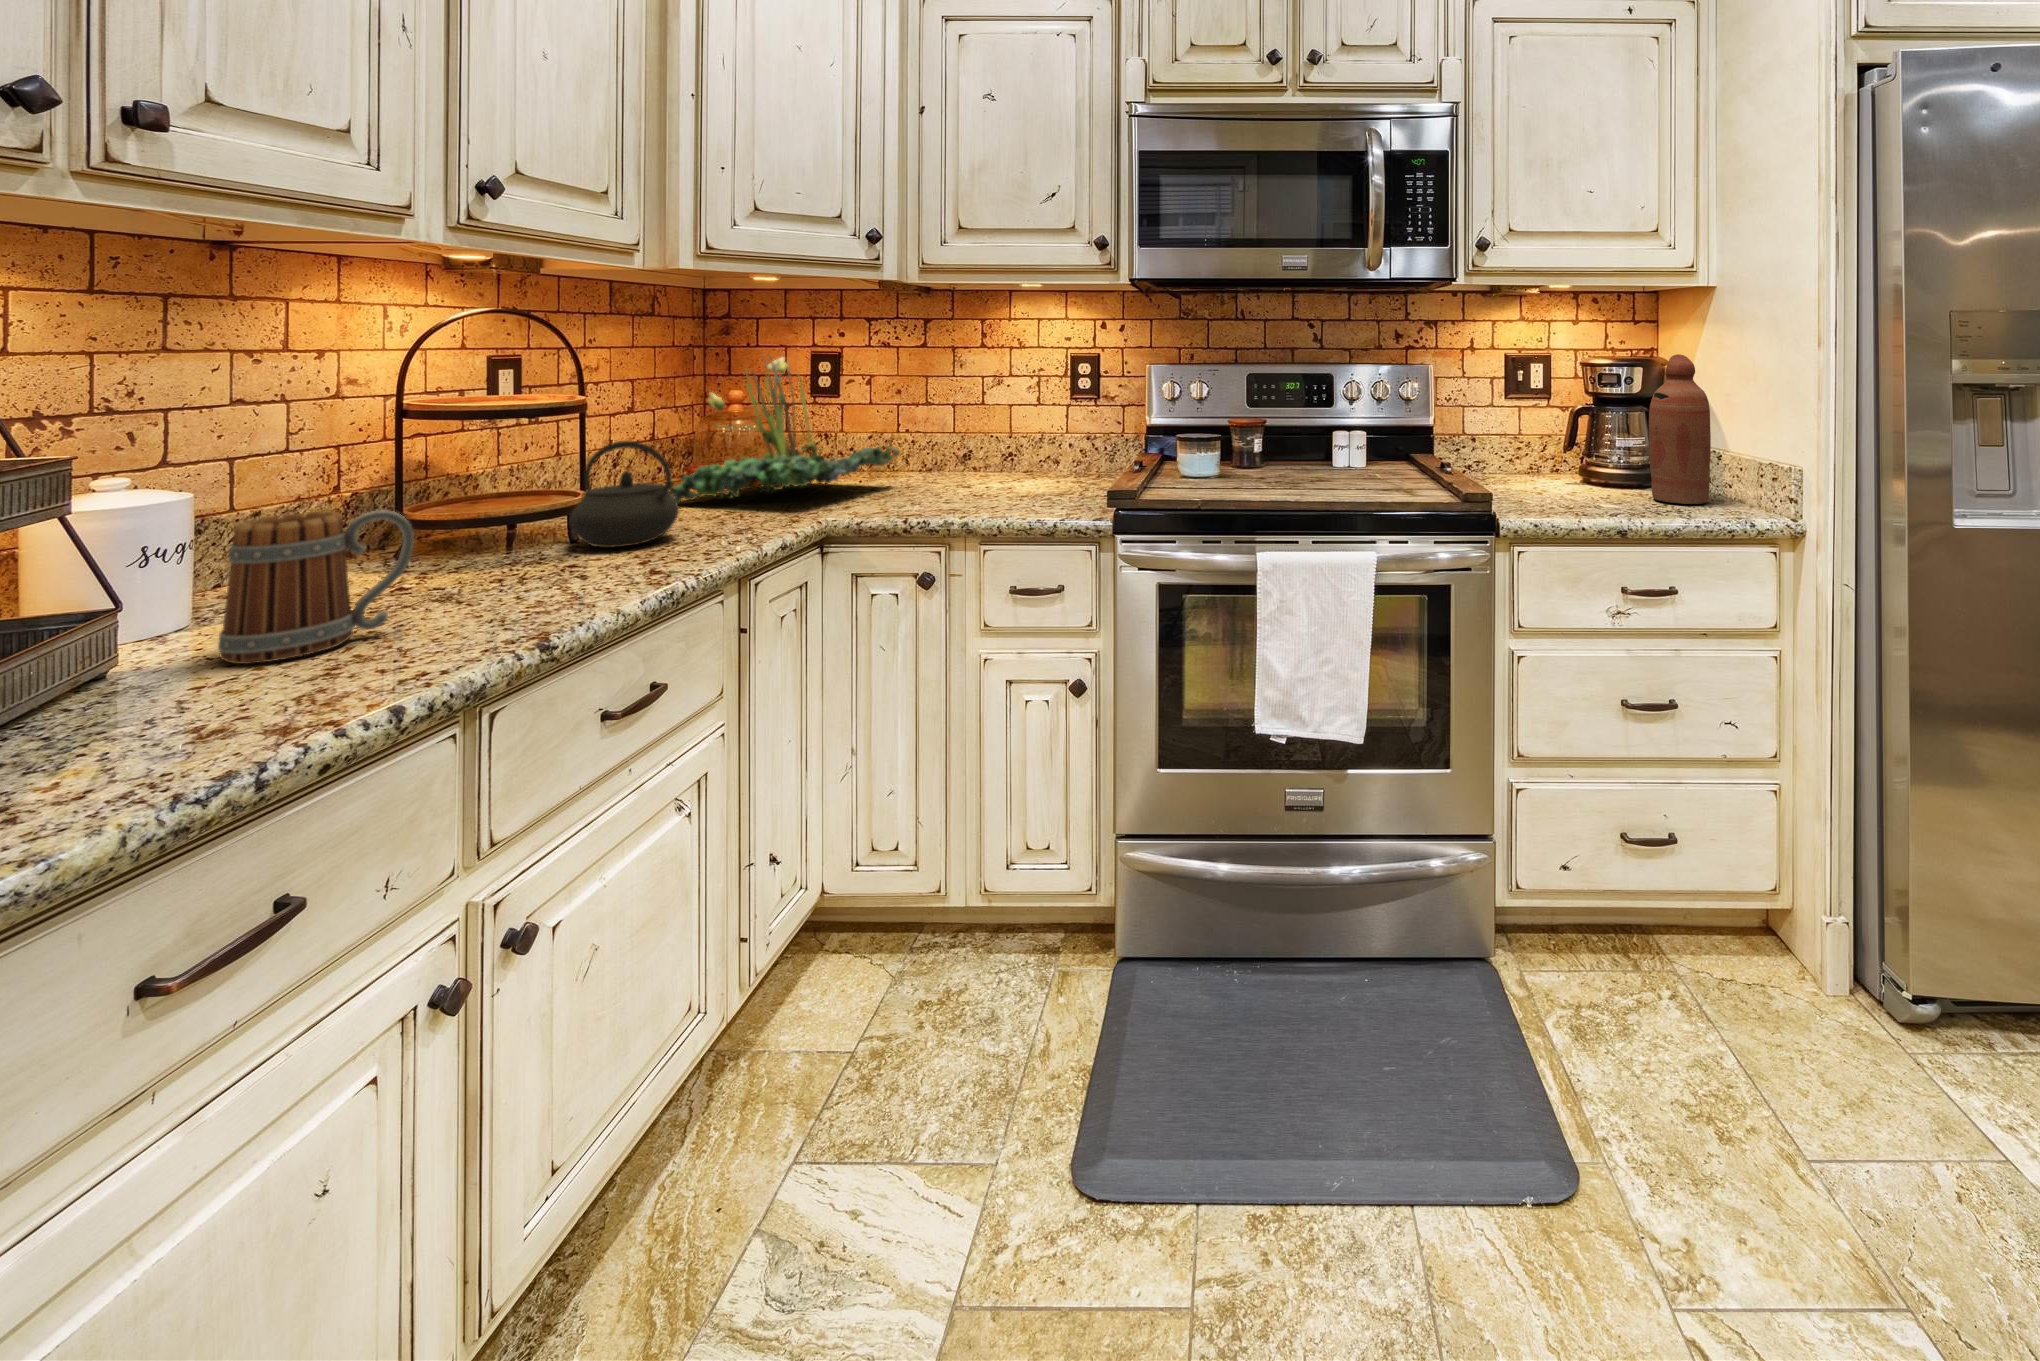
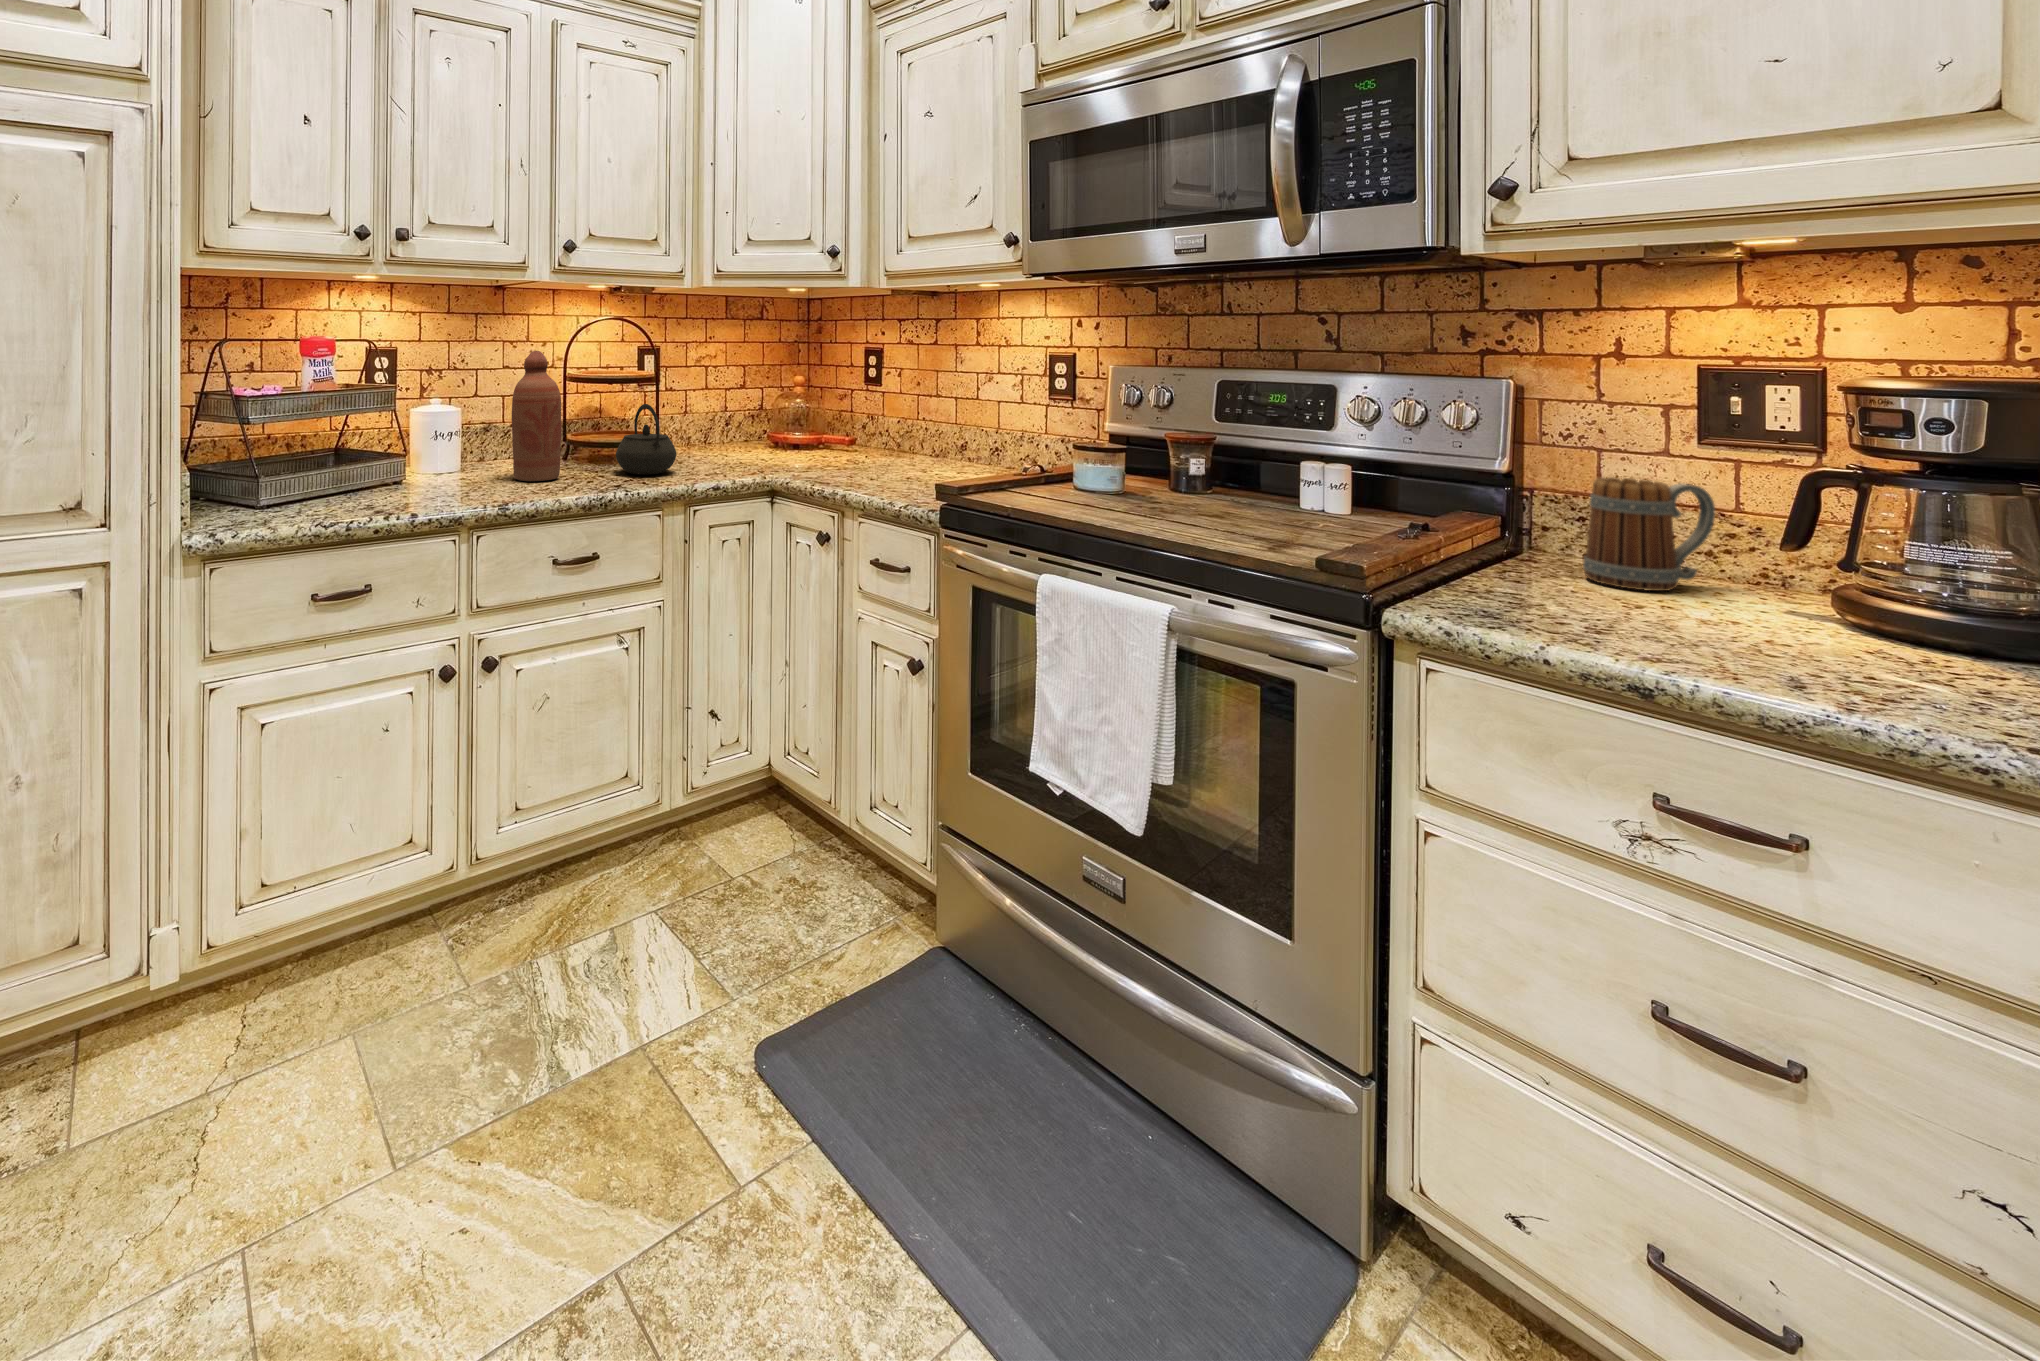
bottle: present [1649,354,1711,504] -> present [512,351,561,481]
plant: present [664,358,899,503] -> none [722,344,885,456]
mug: present [218,510,414,664] -> present [1583,477,1715,591]

